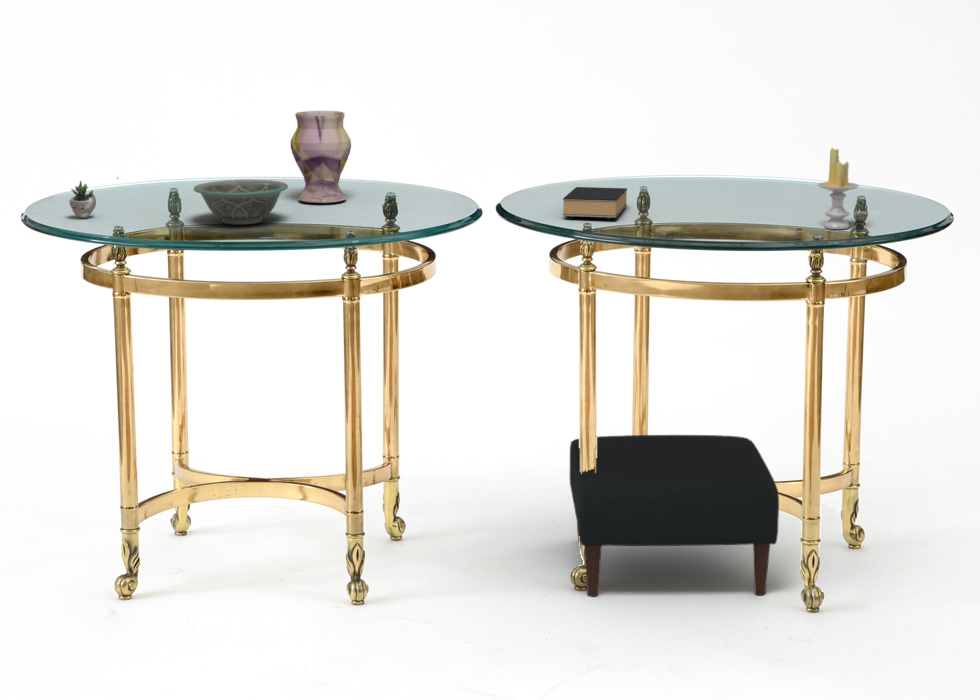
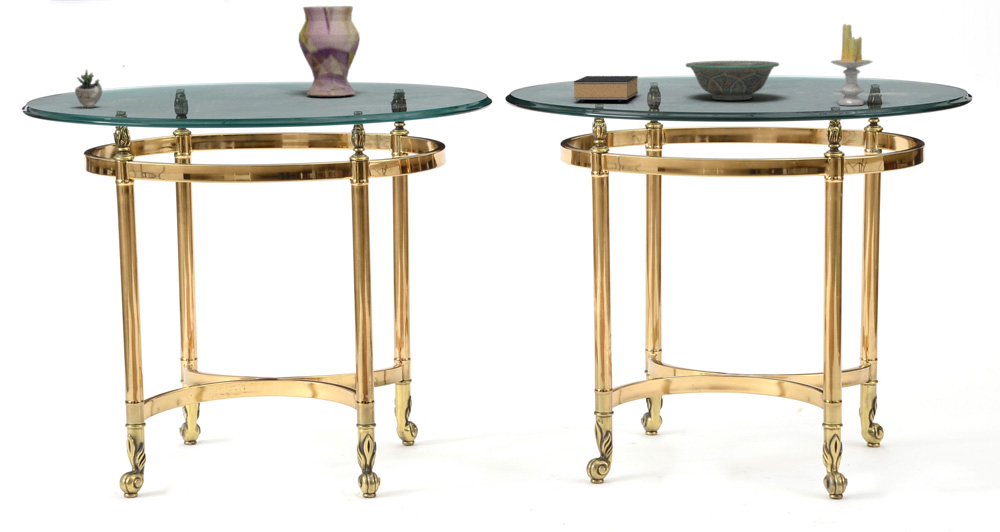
decorative bowl: present [194,180,288,225] -> present [686,61,779,100]
ottoman: present [570,435,779,597] -> none [584,332,798,488]

